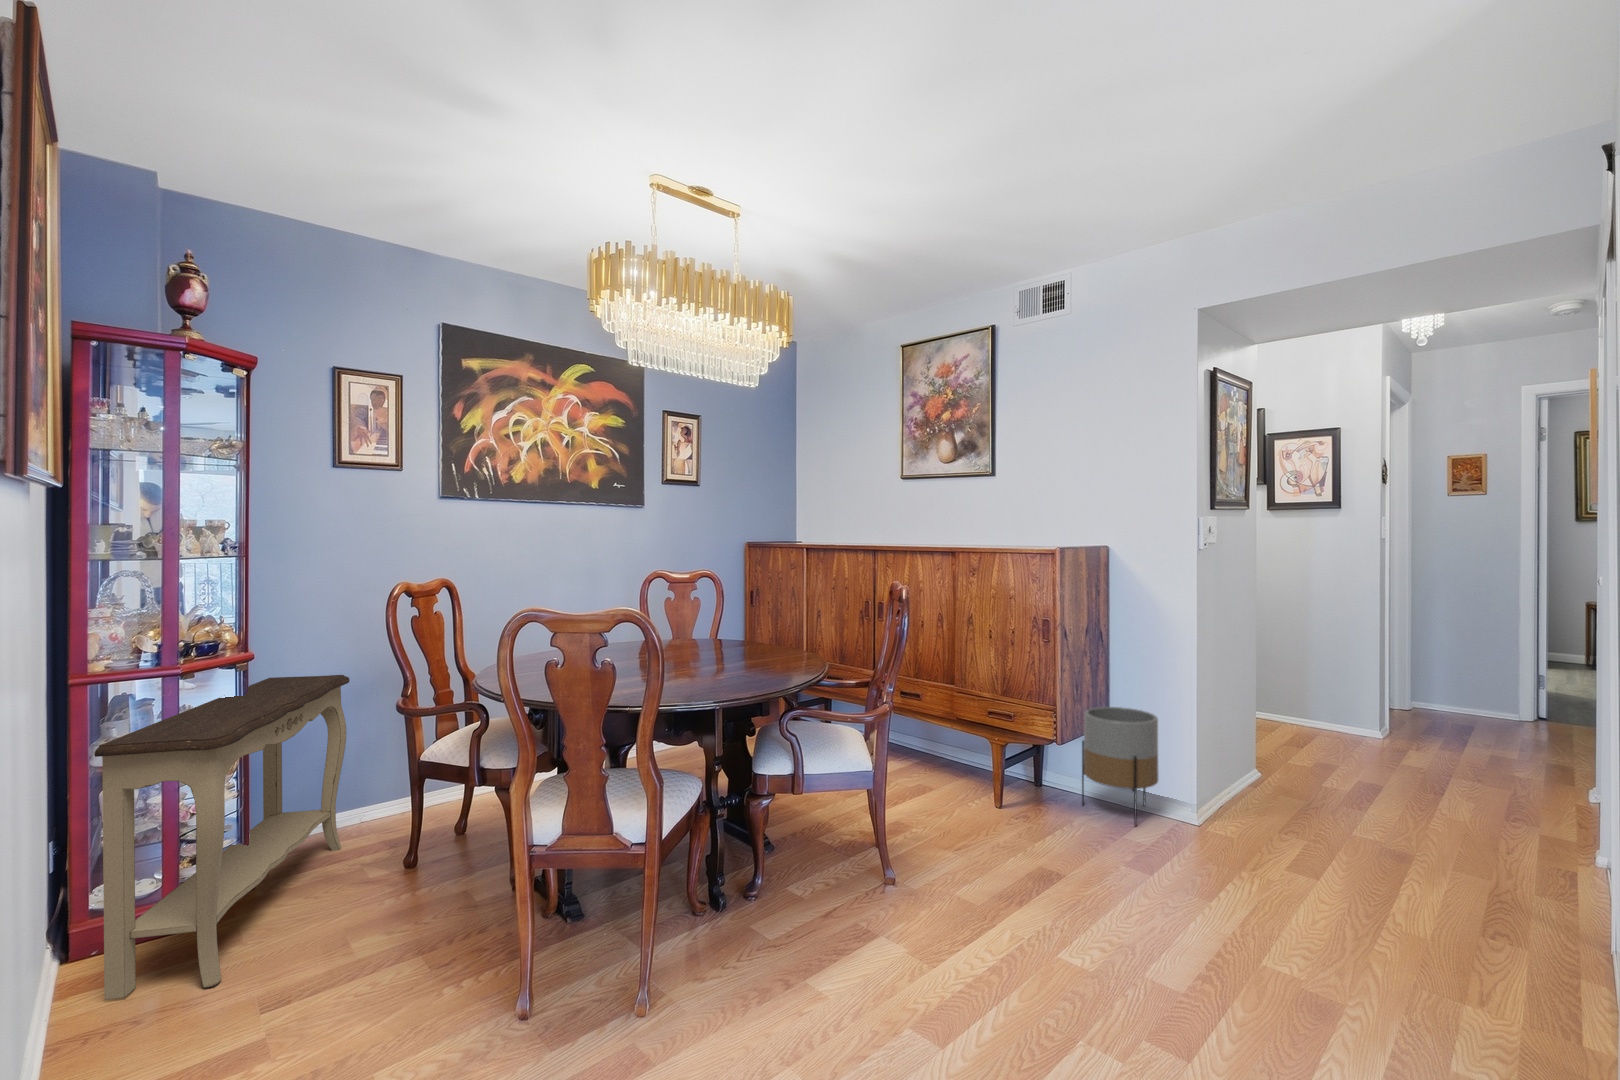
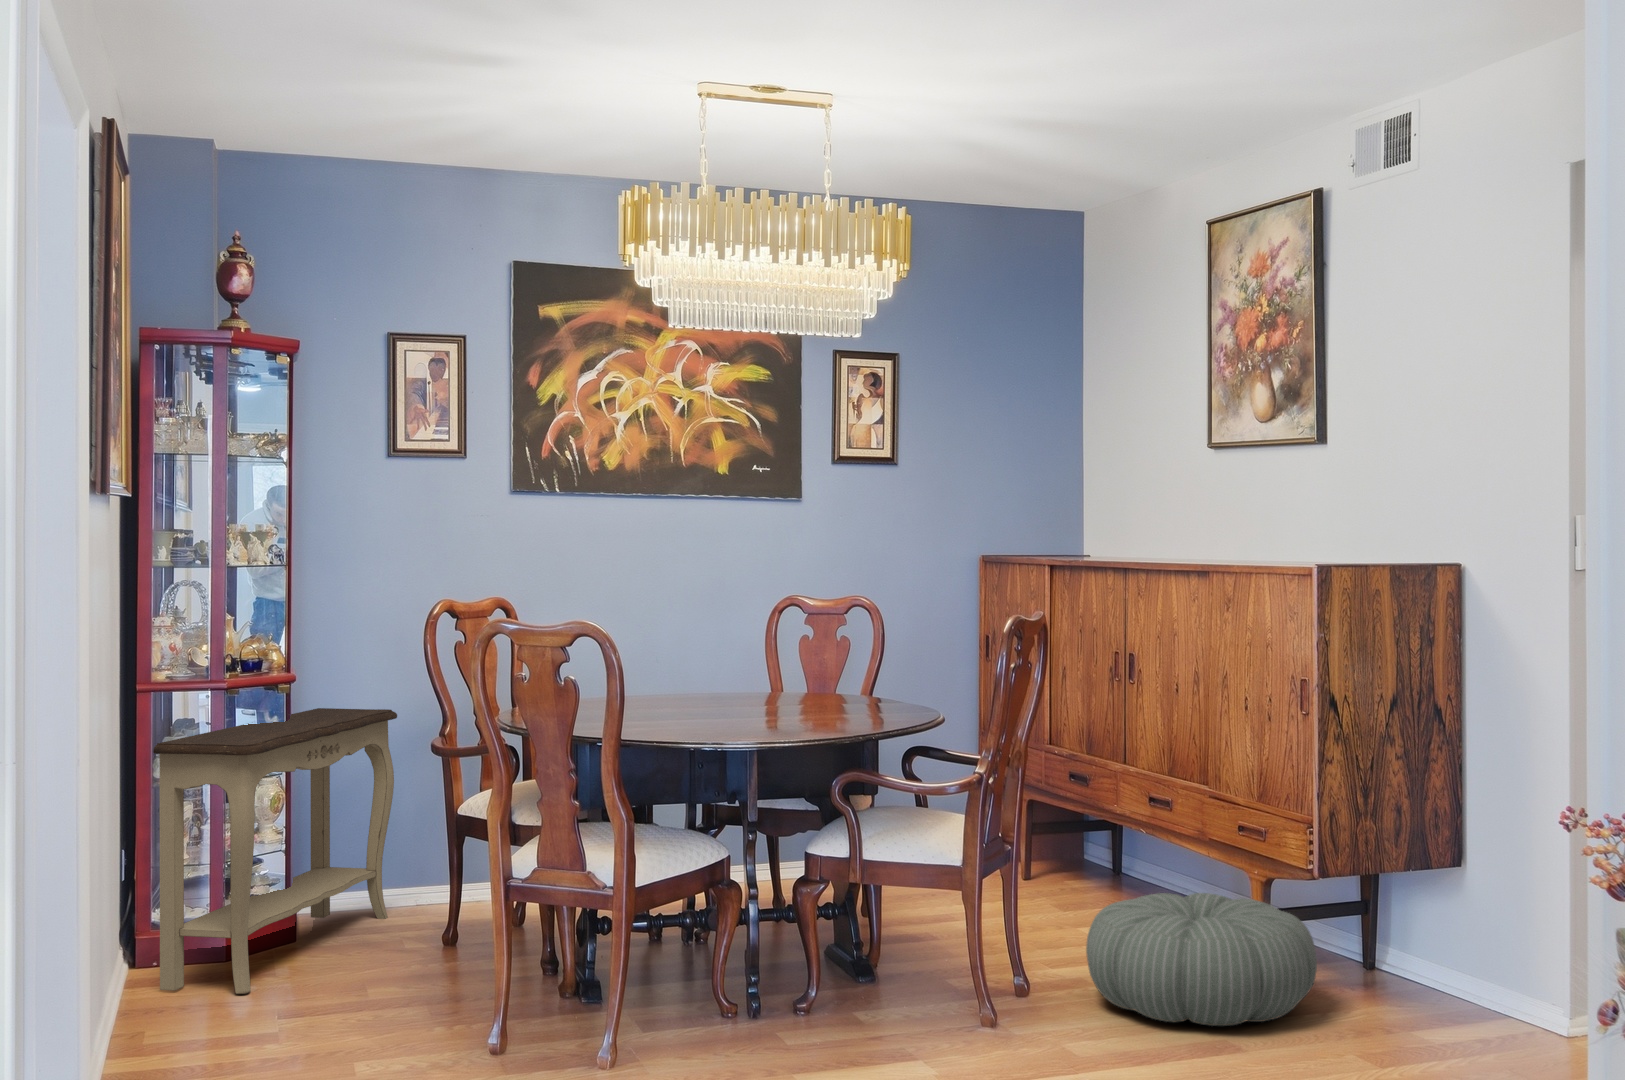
planter: present [1082,707,1158,825] -> none [1381,827,1500,1011]
pouf: none [932,764,1089,867] -> present [1086,893,1317,1026]

